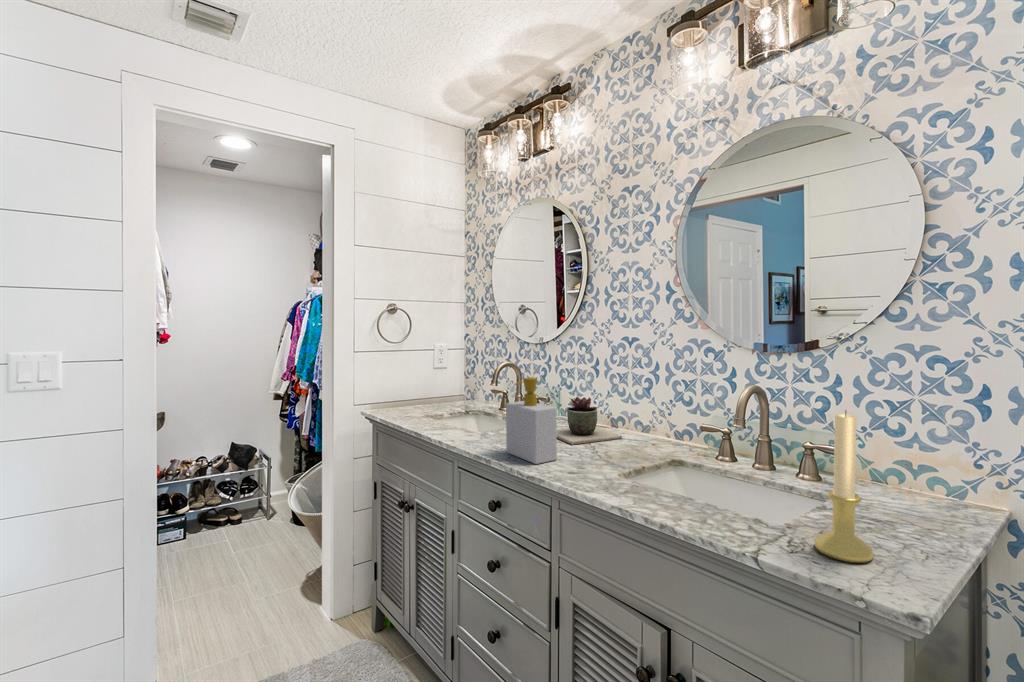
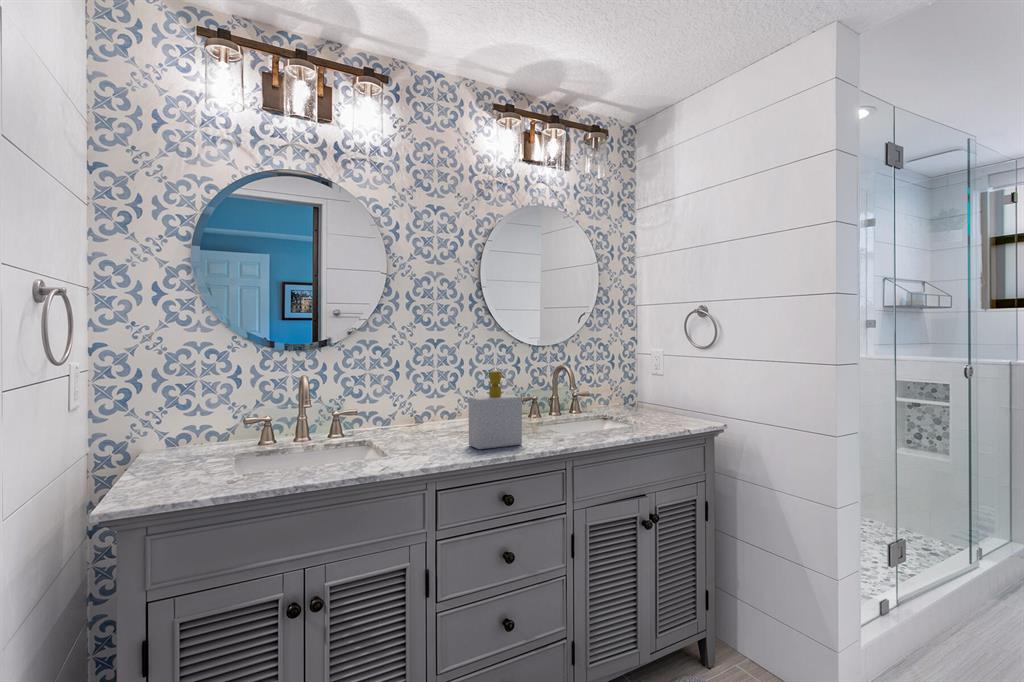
succulent plant: present [557,397,622,445] -> none [407,395,464,440]
candle holder: present [814,411,873,563] -> none [649,360,670,422]

